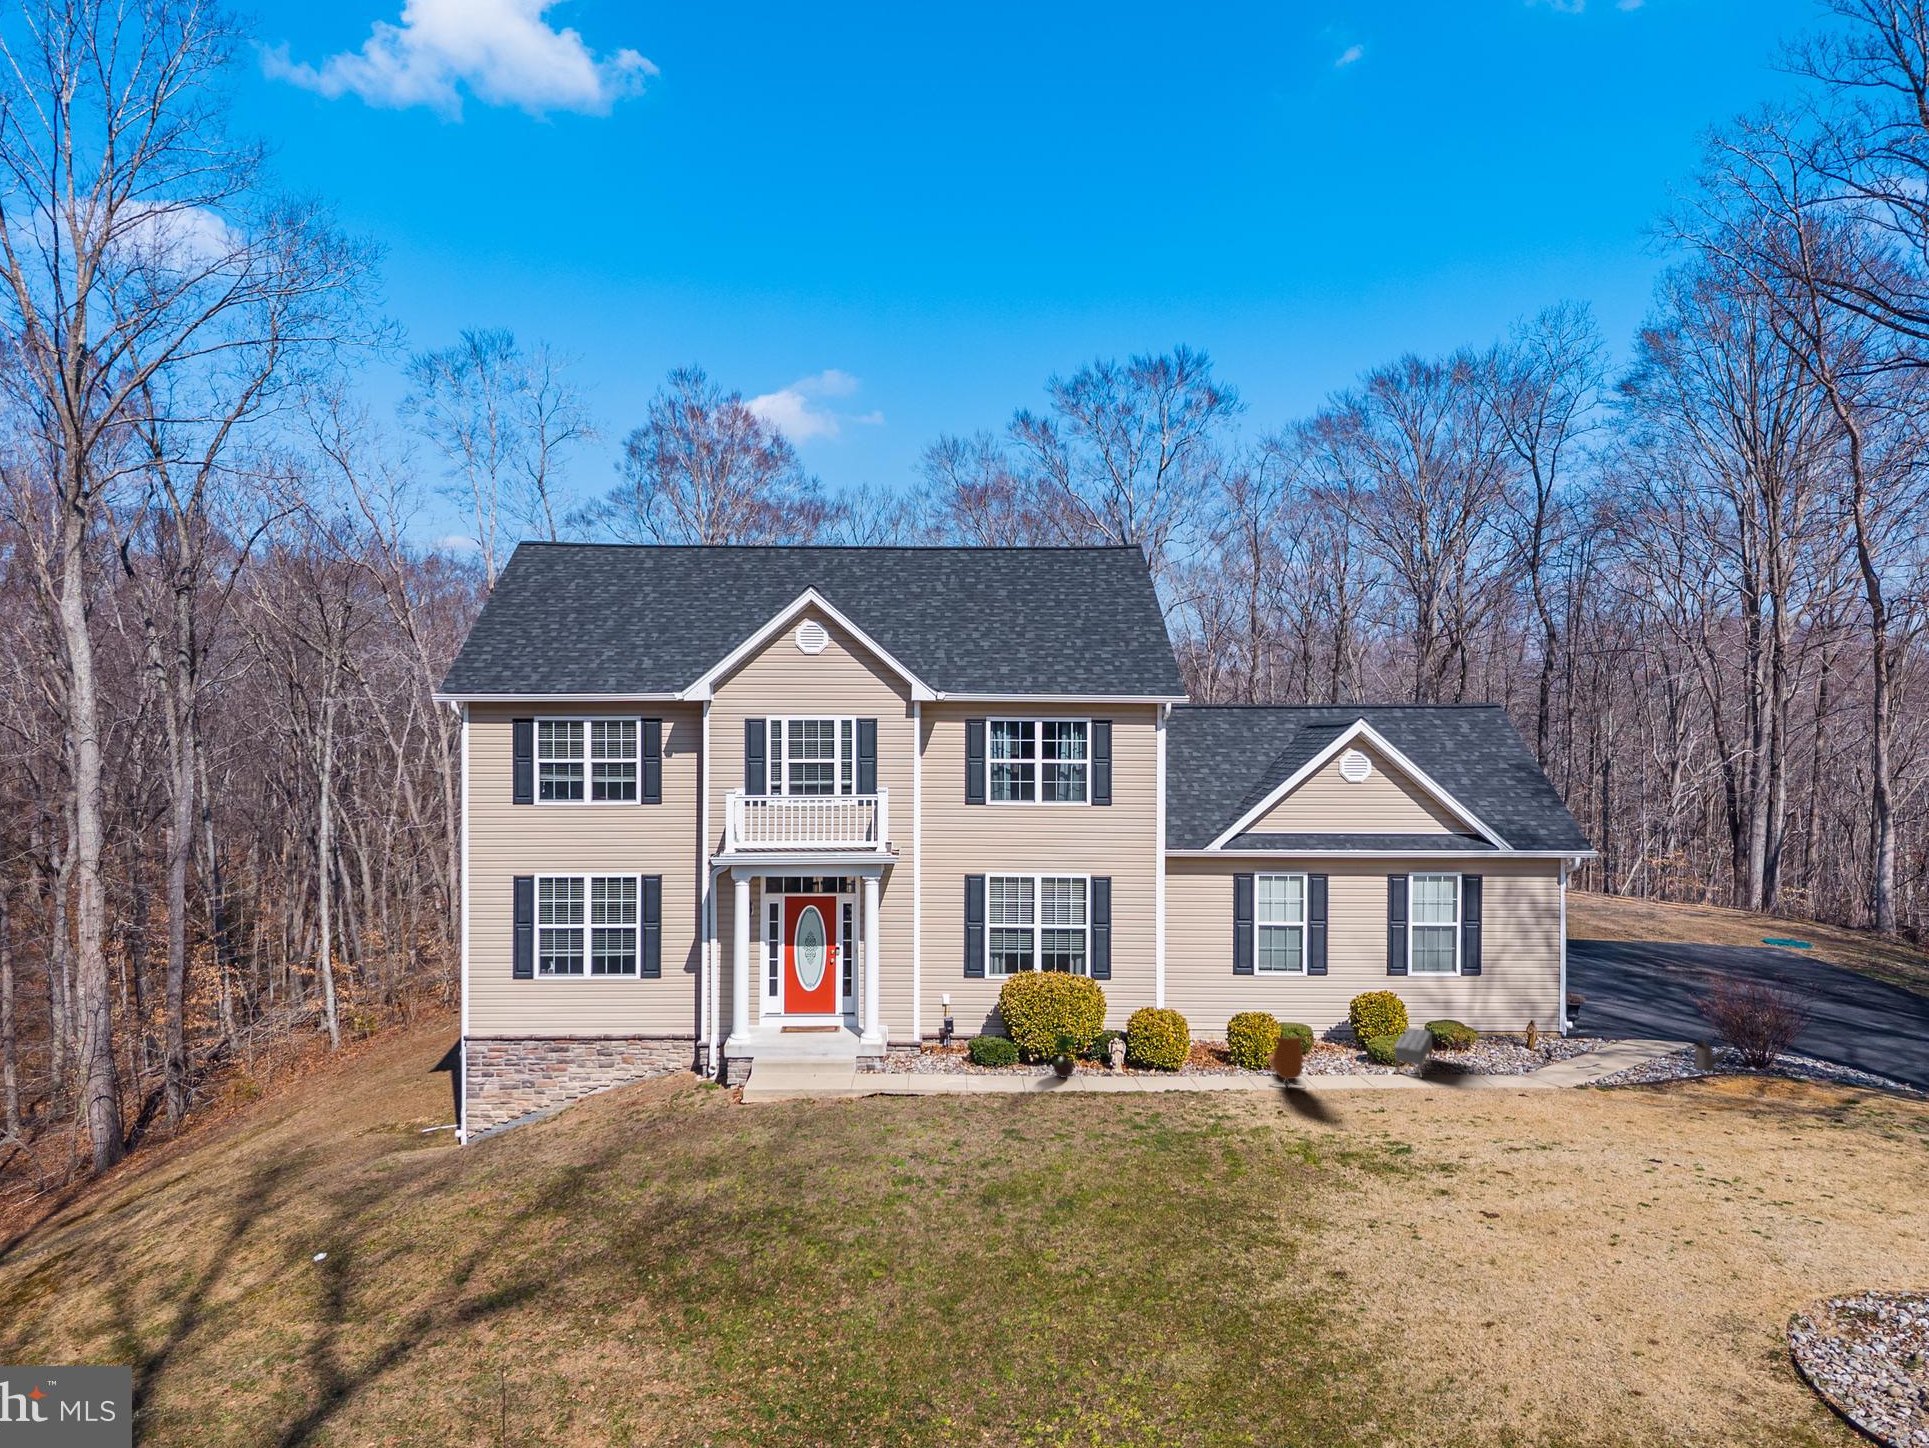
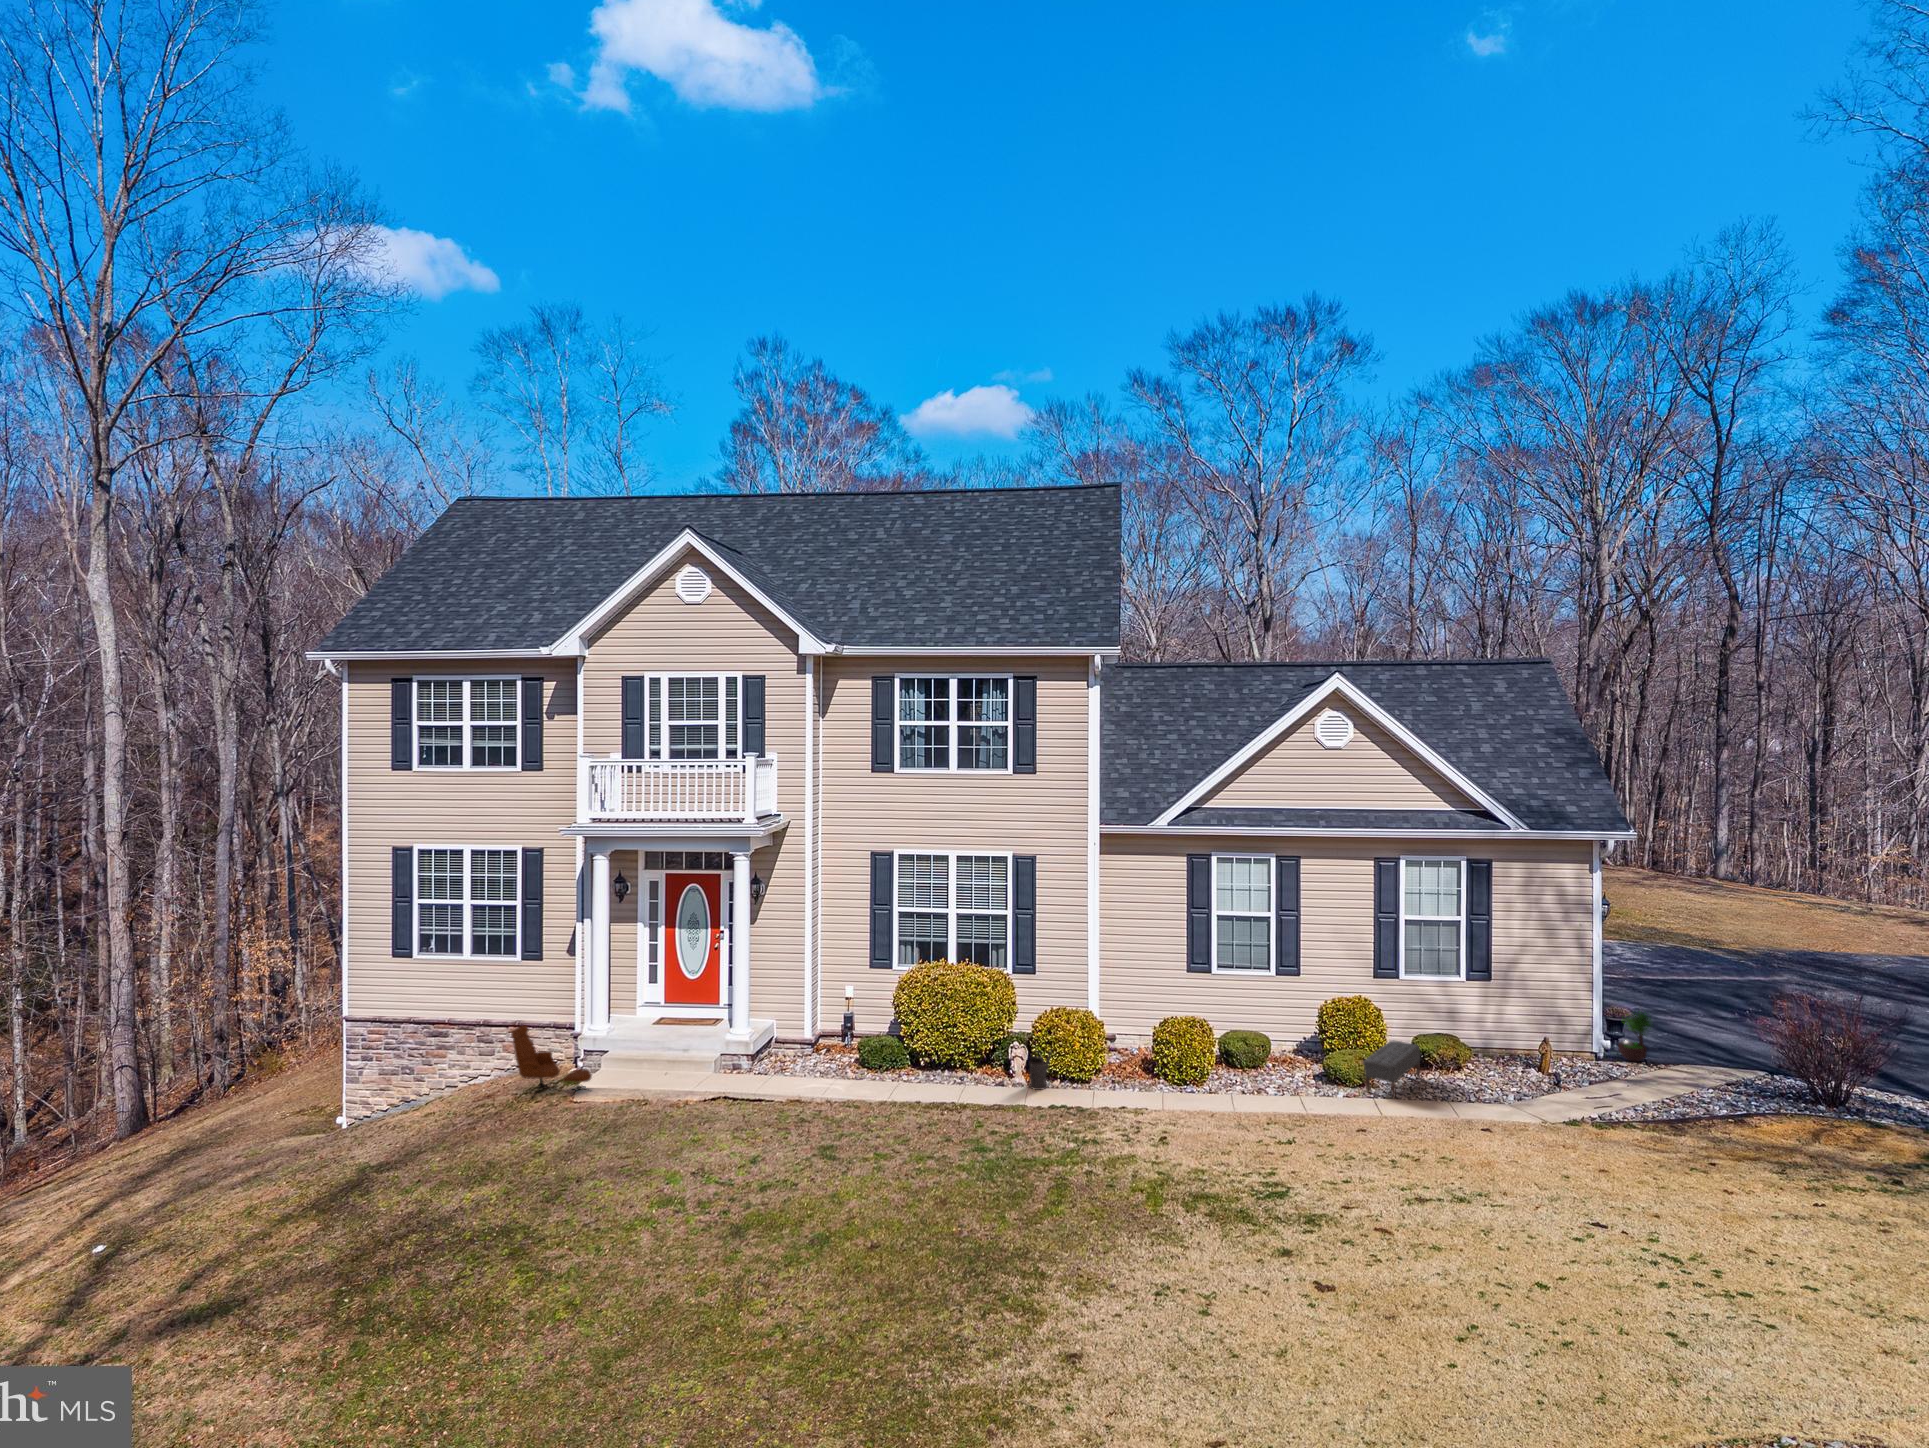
potted tree: present [1053,1033,1074,1078] -> present [1618,1013,1651,1062]
lounge chair: present [1268,1037,1304,1090] -> present [511,1025,592,1093]
watering can: present [1690,1039,1731,1071] -> present [1029,1049,1052,1090]

